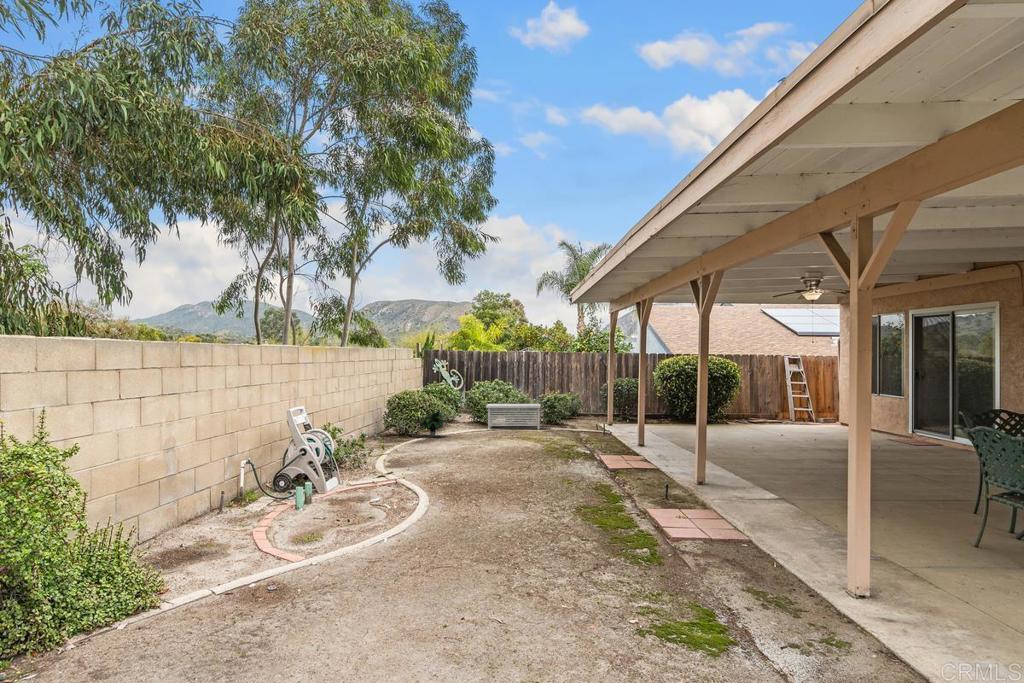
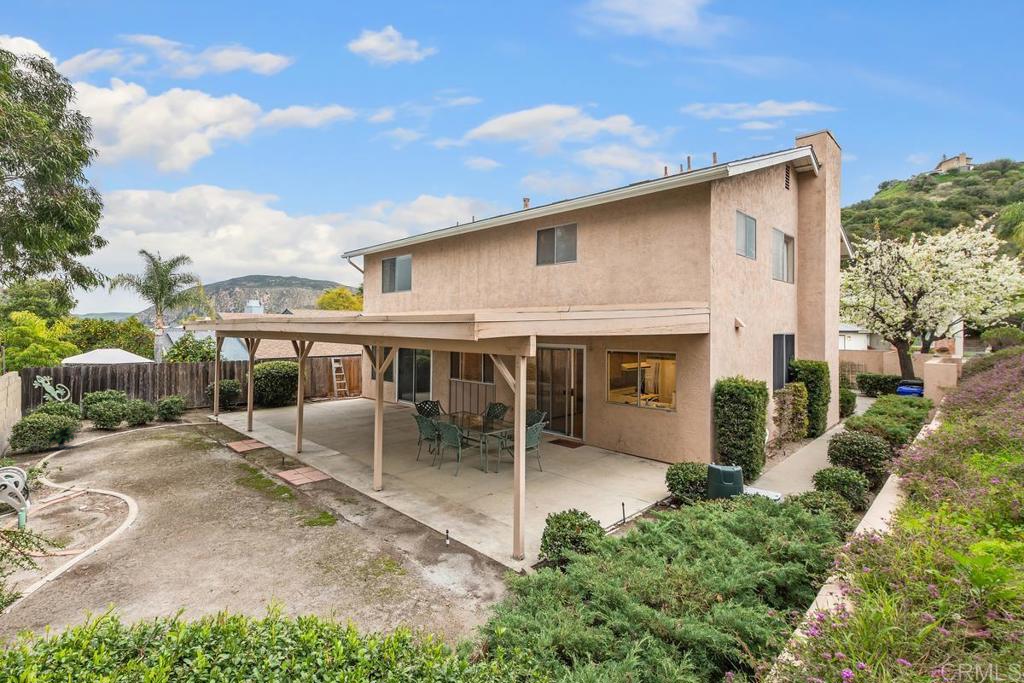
storage bench: present [486,404,541,429] -> none [107,407,161,433]

